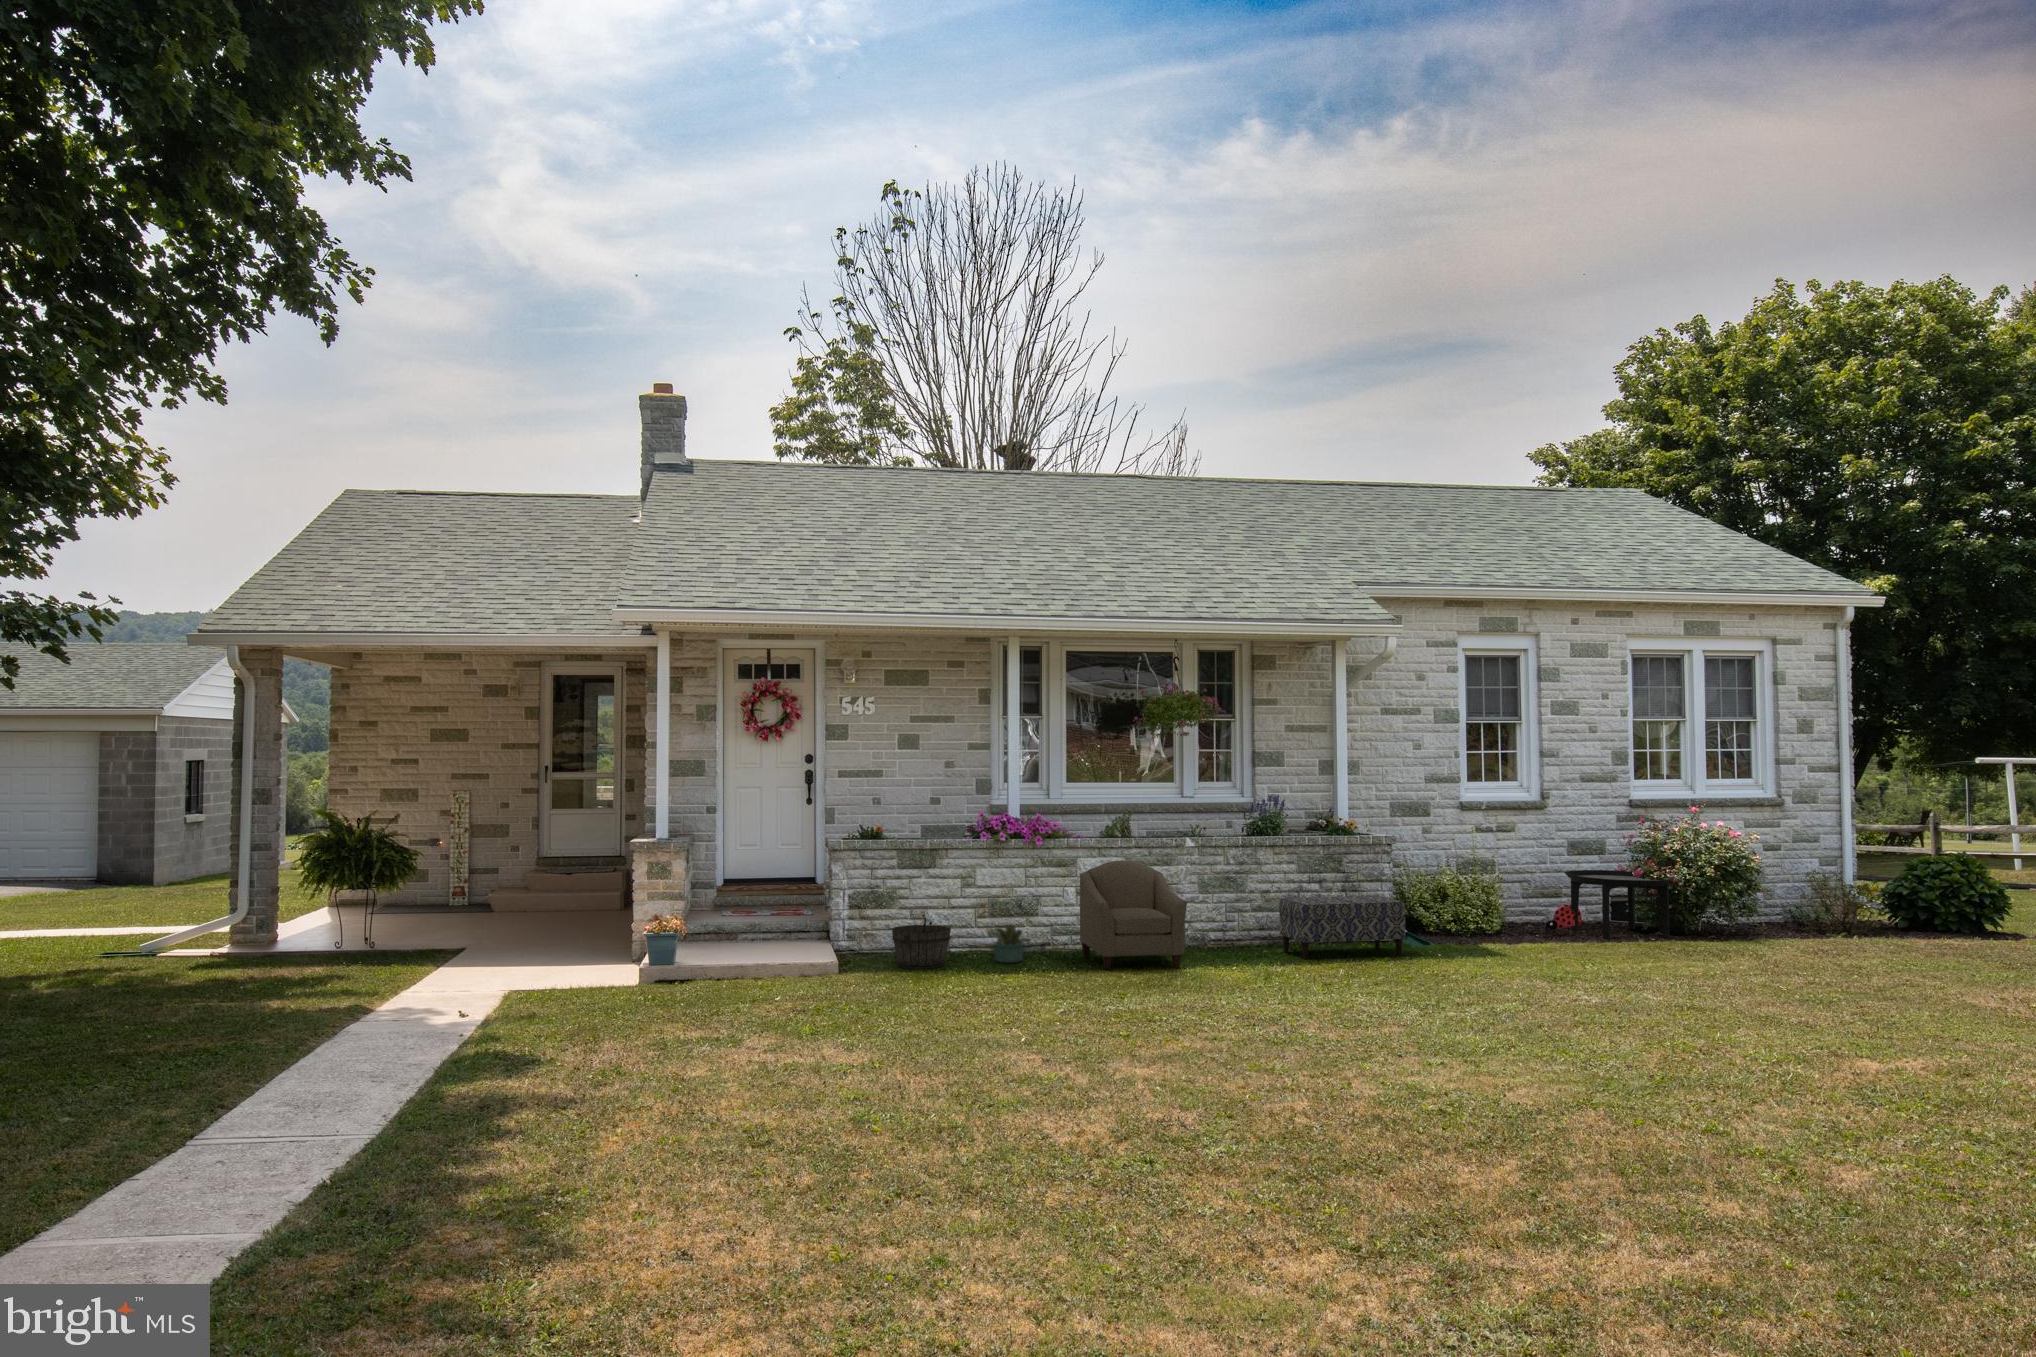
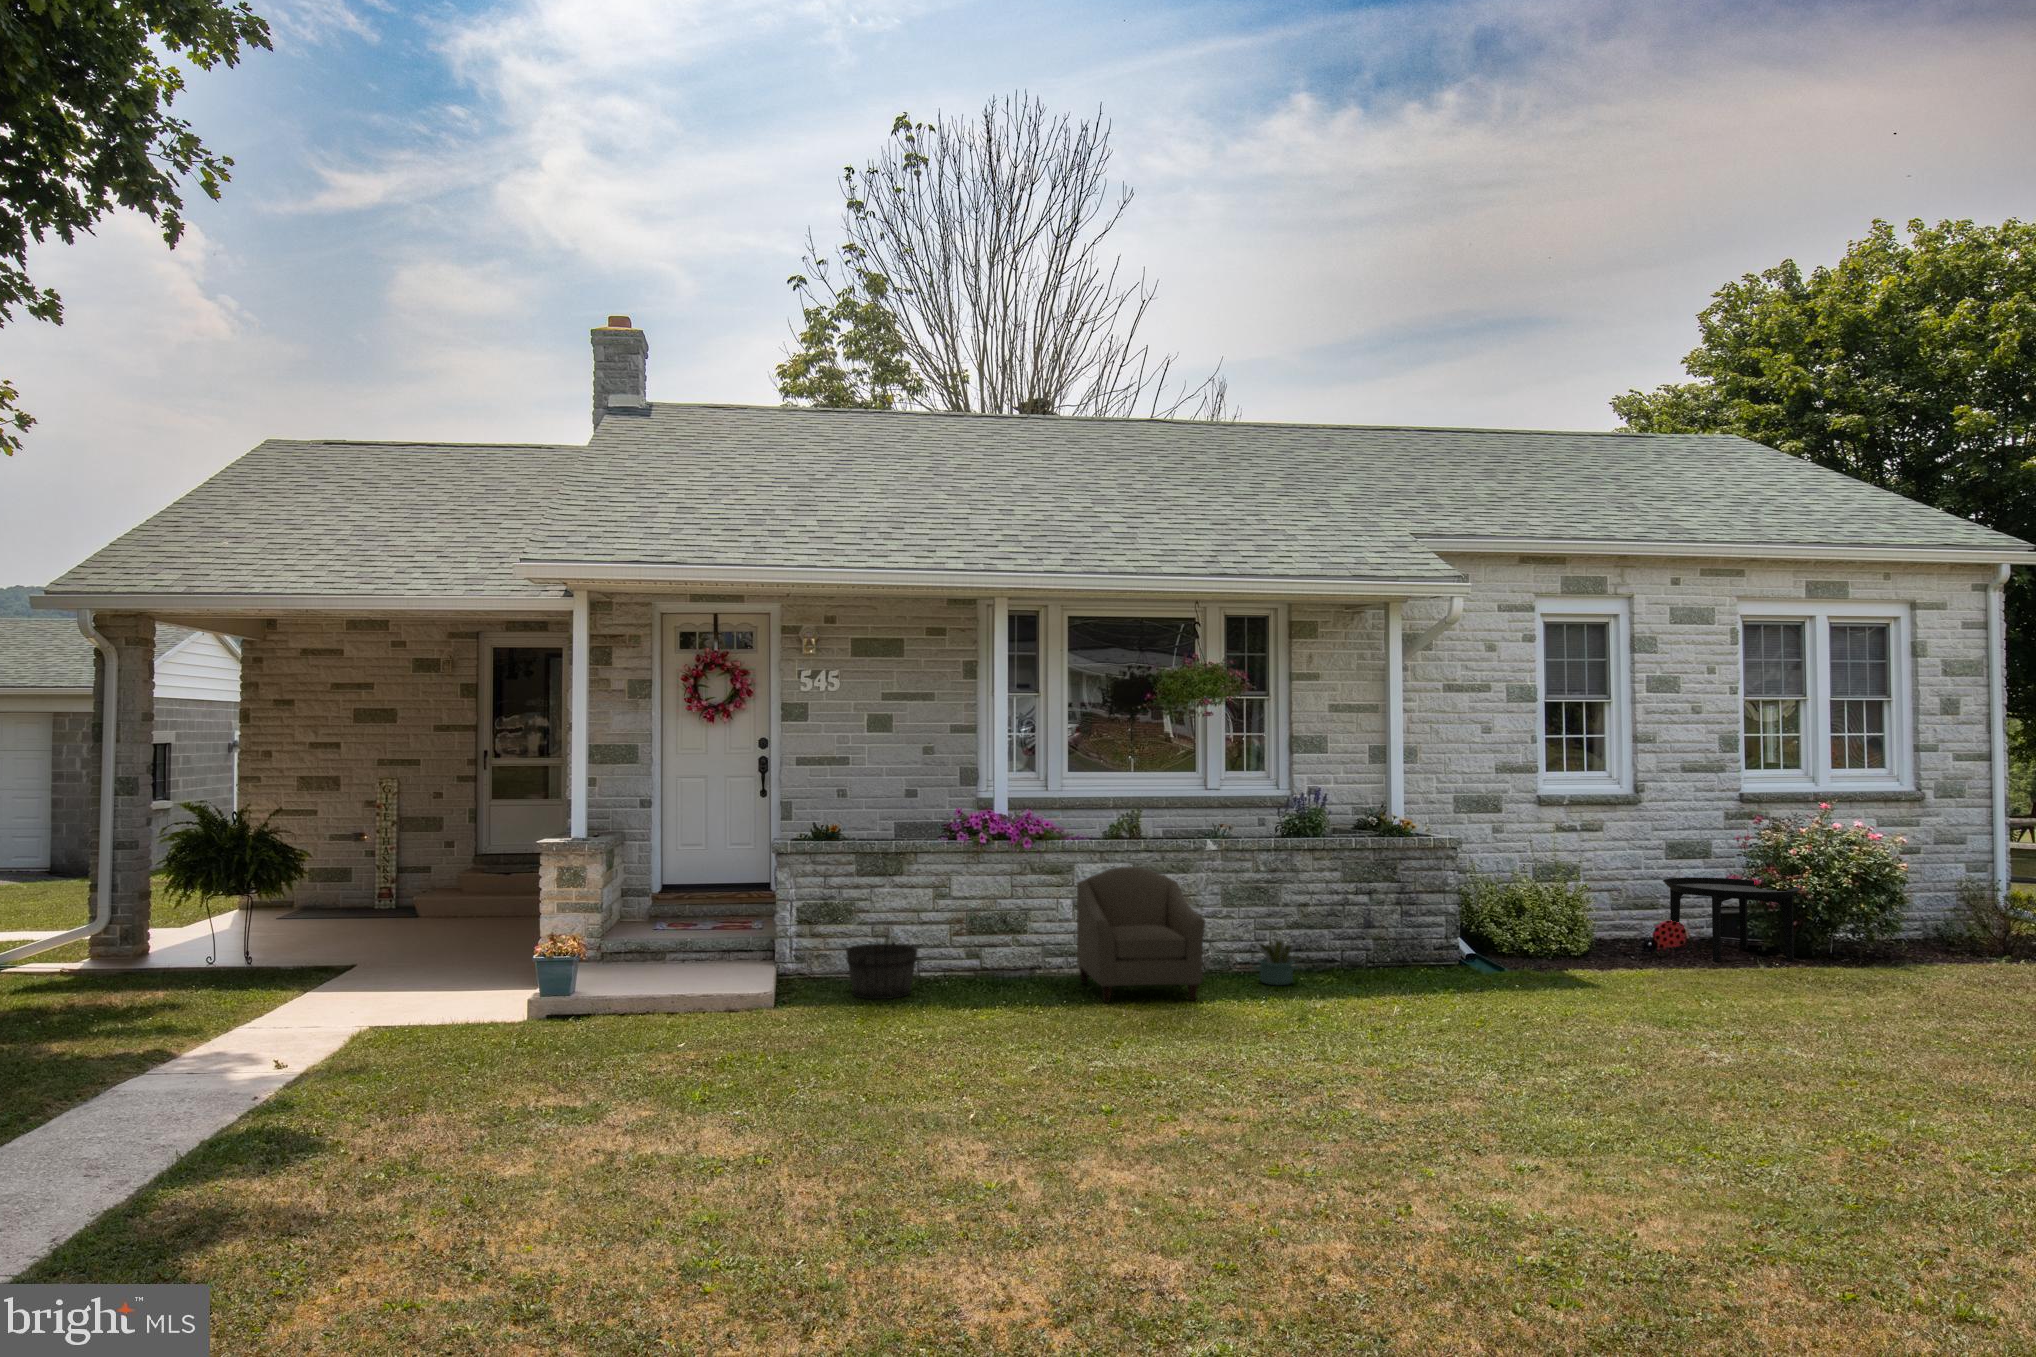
bench: present [1279,896,1406,959] -> none [1320,910,1475,988]
decorative plant: present [991,926,1031,963] -> present [1255,941,1301,985]

